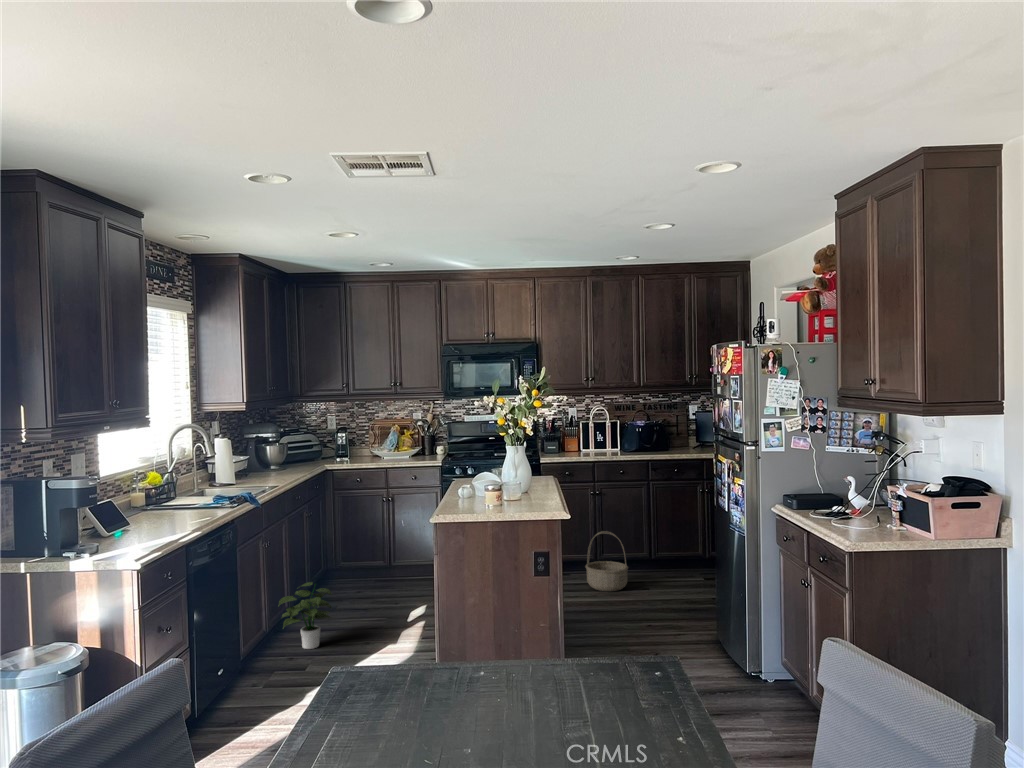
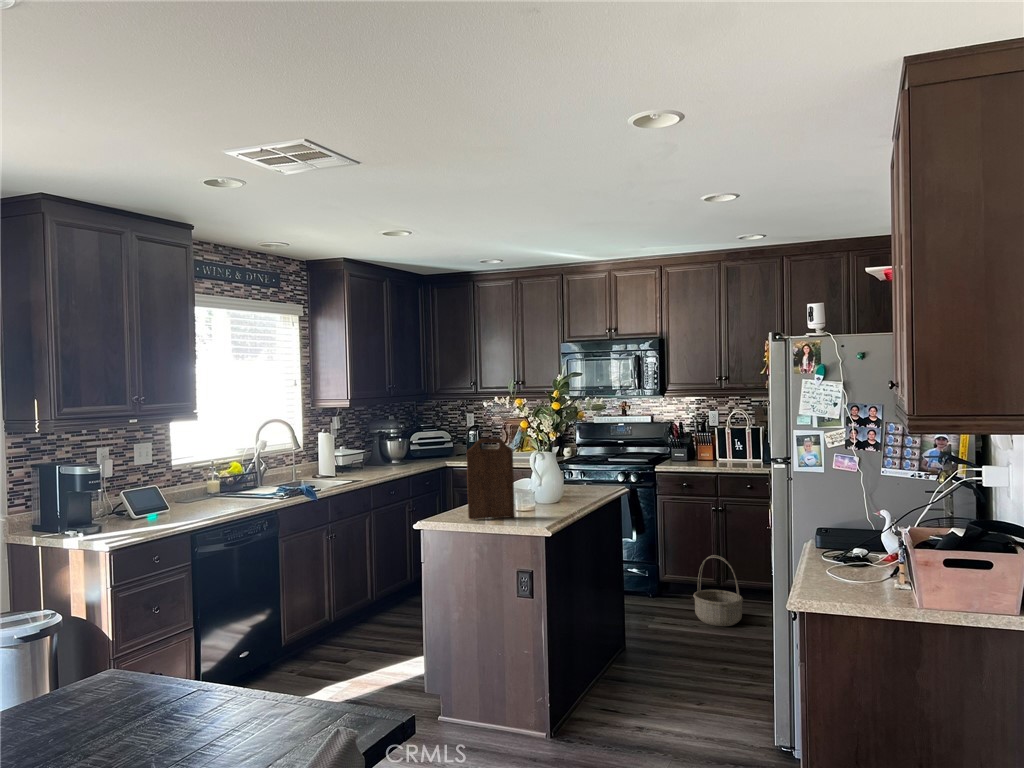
cutting board: none [483,434,523,509] -> present [467,438,515,519]
potted plant: present [279,582,332,649] -> none [336,578,394,644]

